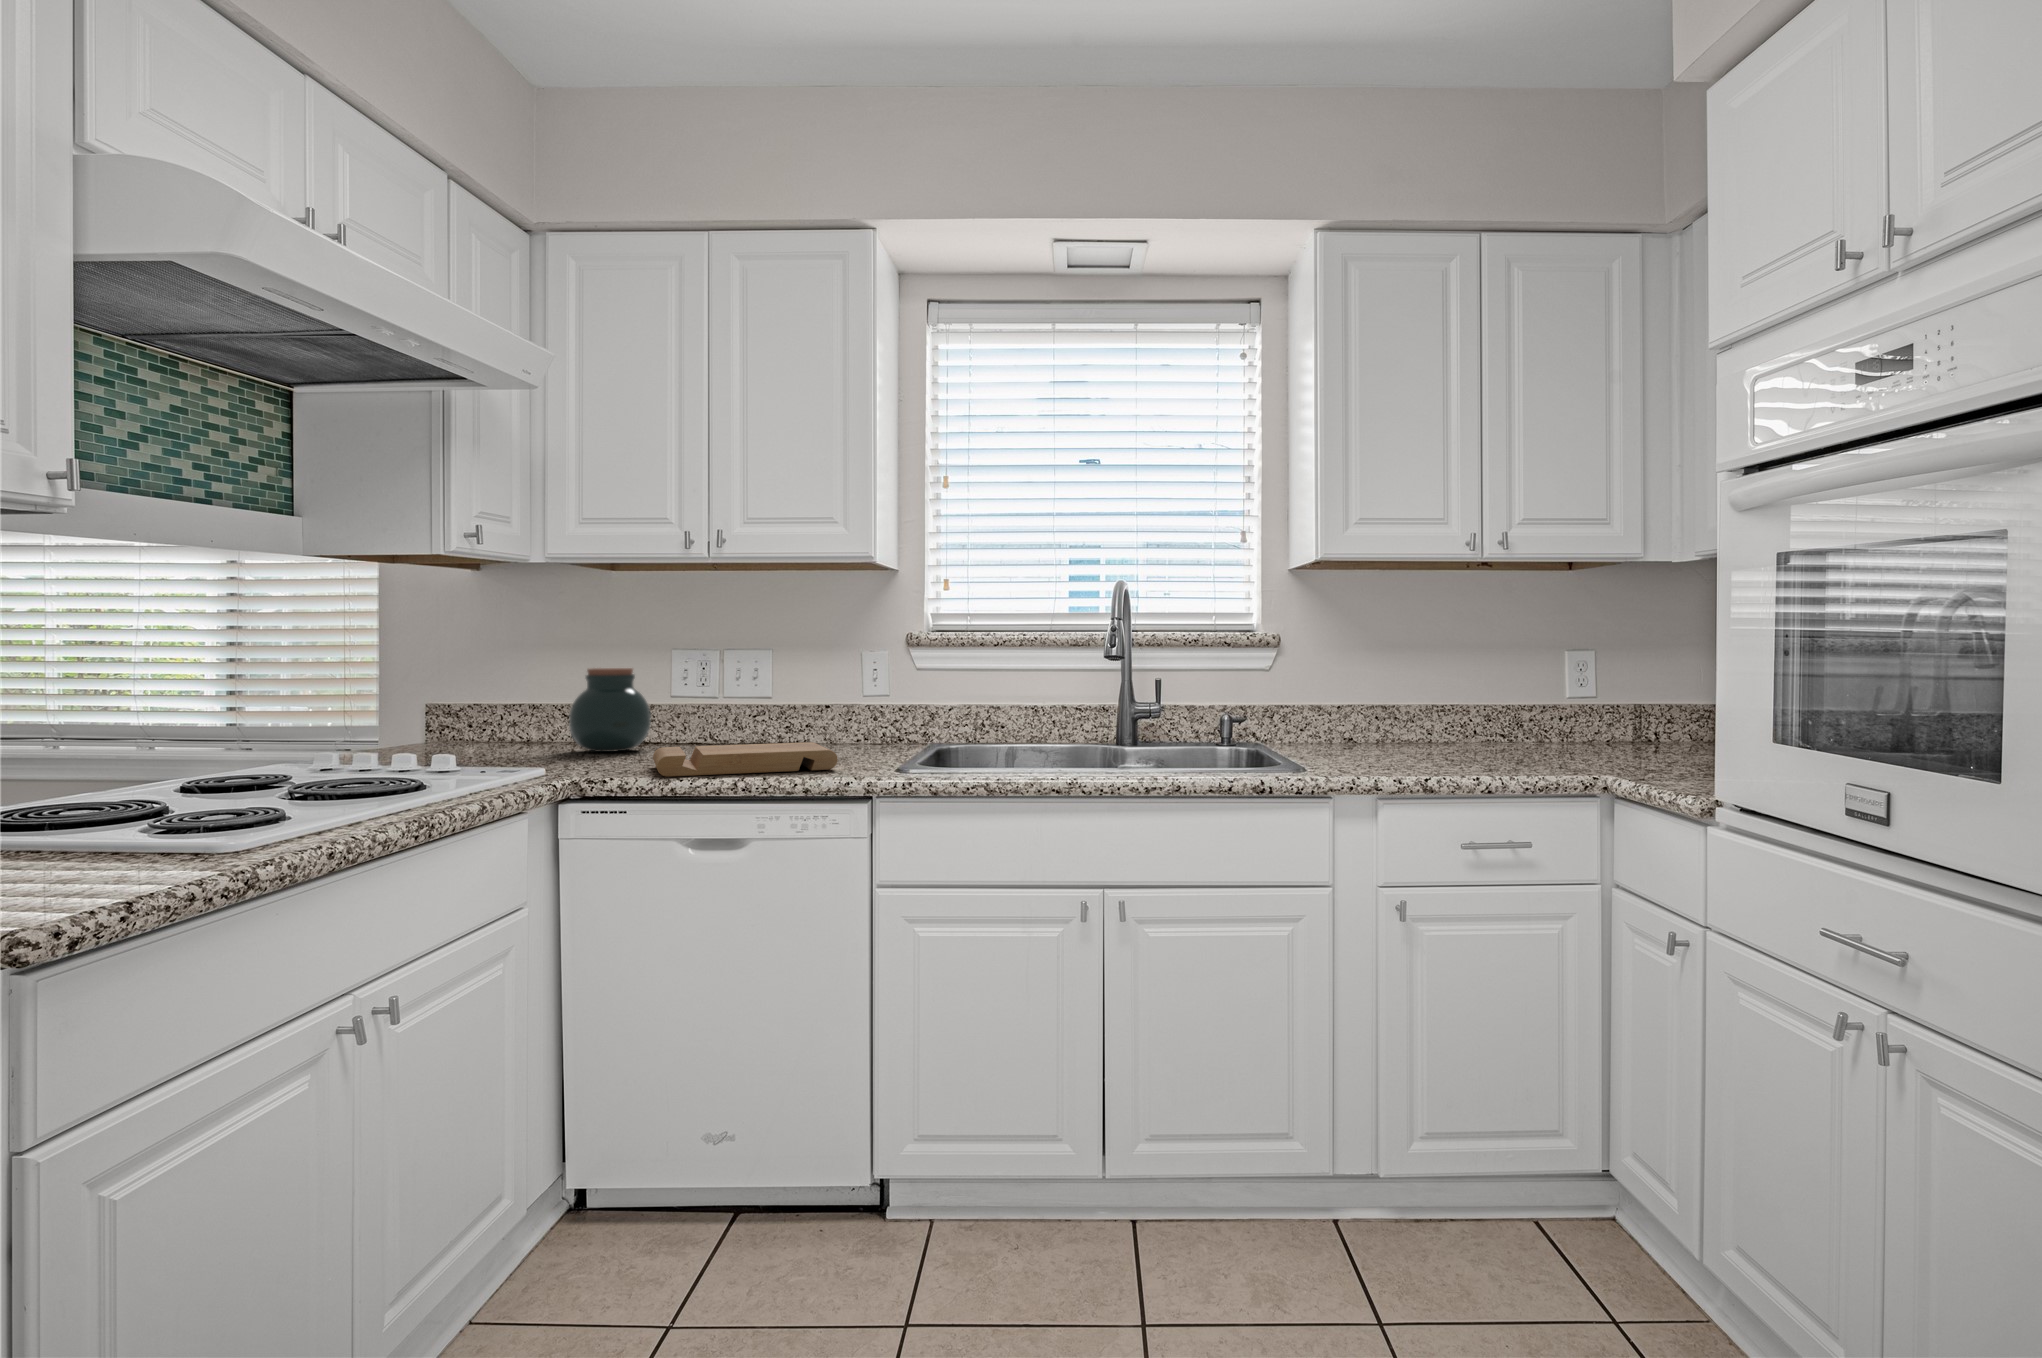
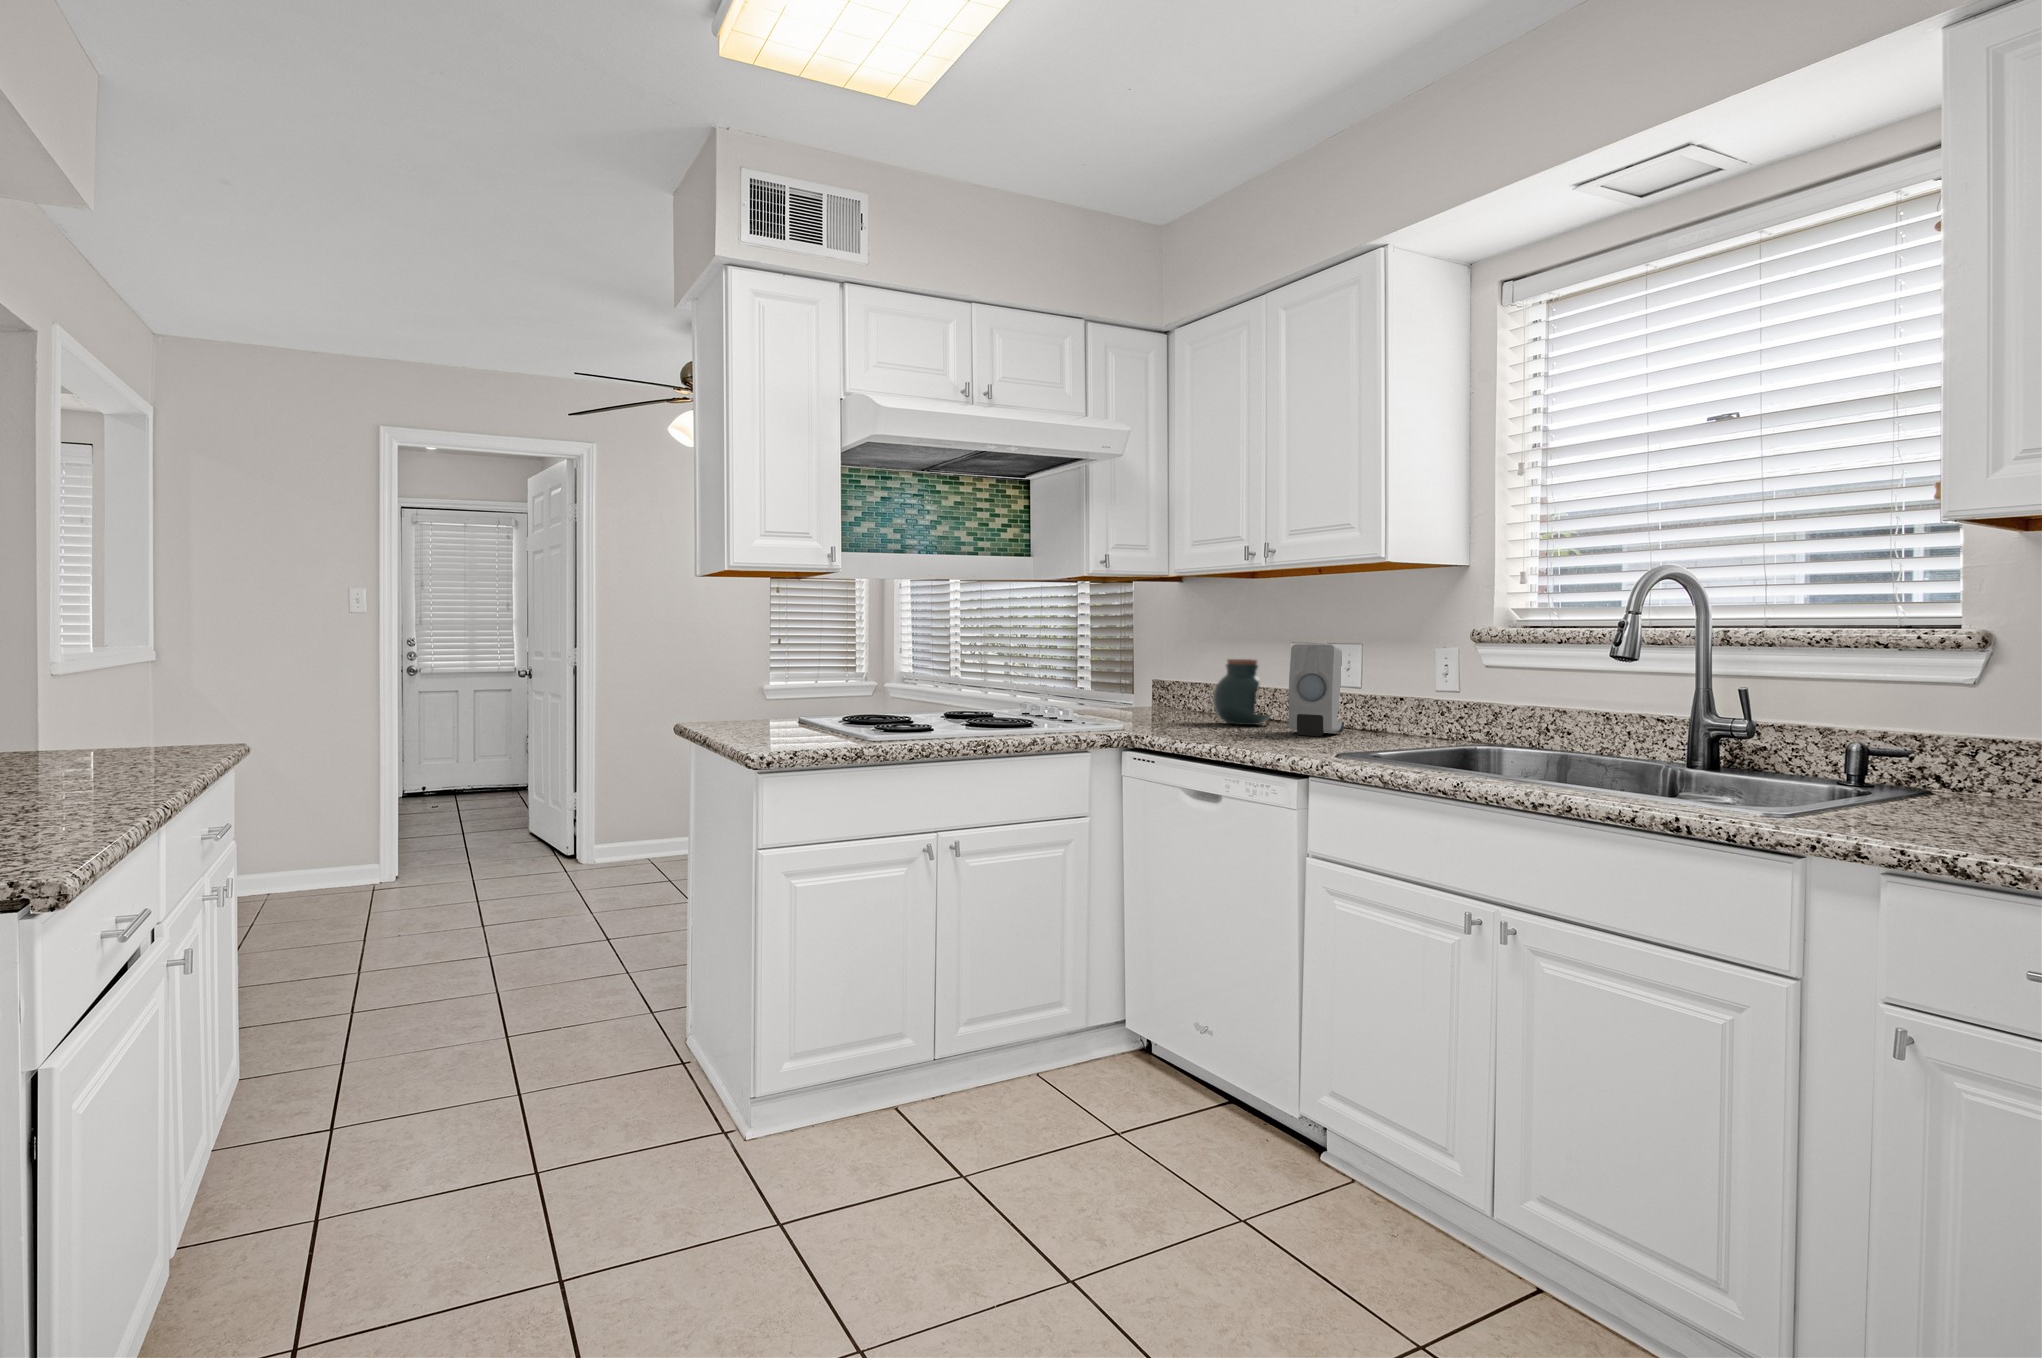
soap dispenser: none [704,649,768,755] -> present [1289,644,1344,736]
cutting board: present [653,742,838,777] -> none [1169,720,1337,750]

